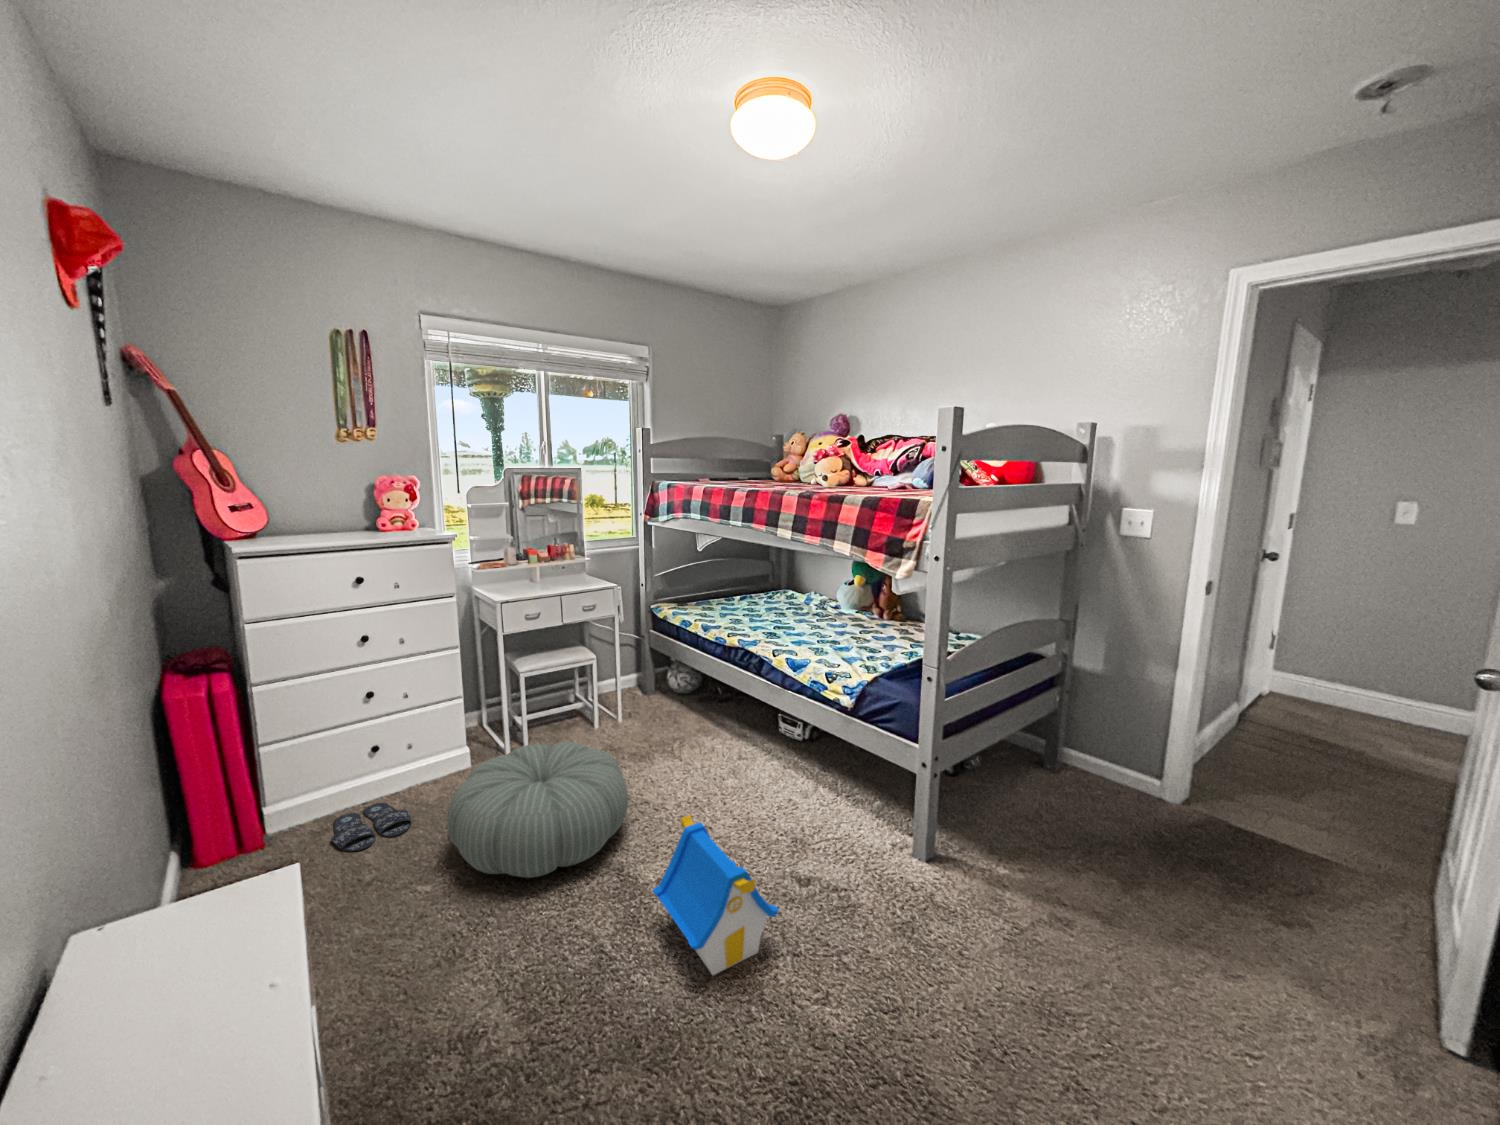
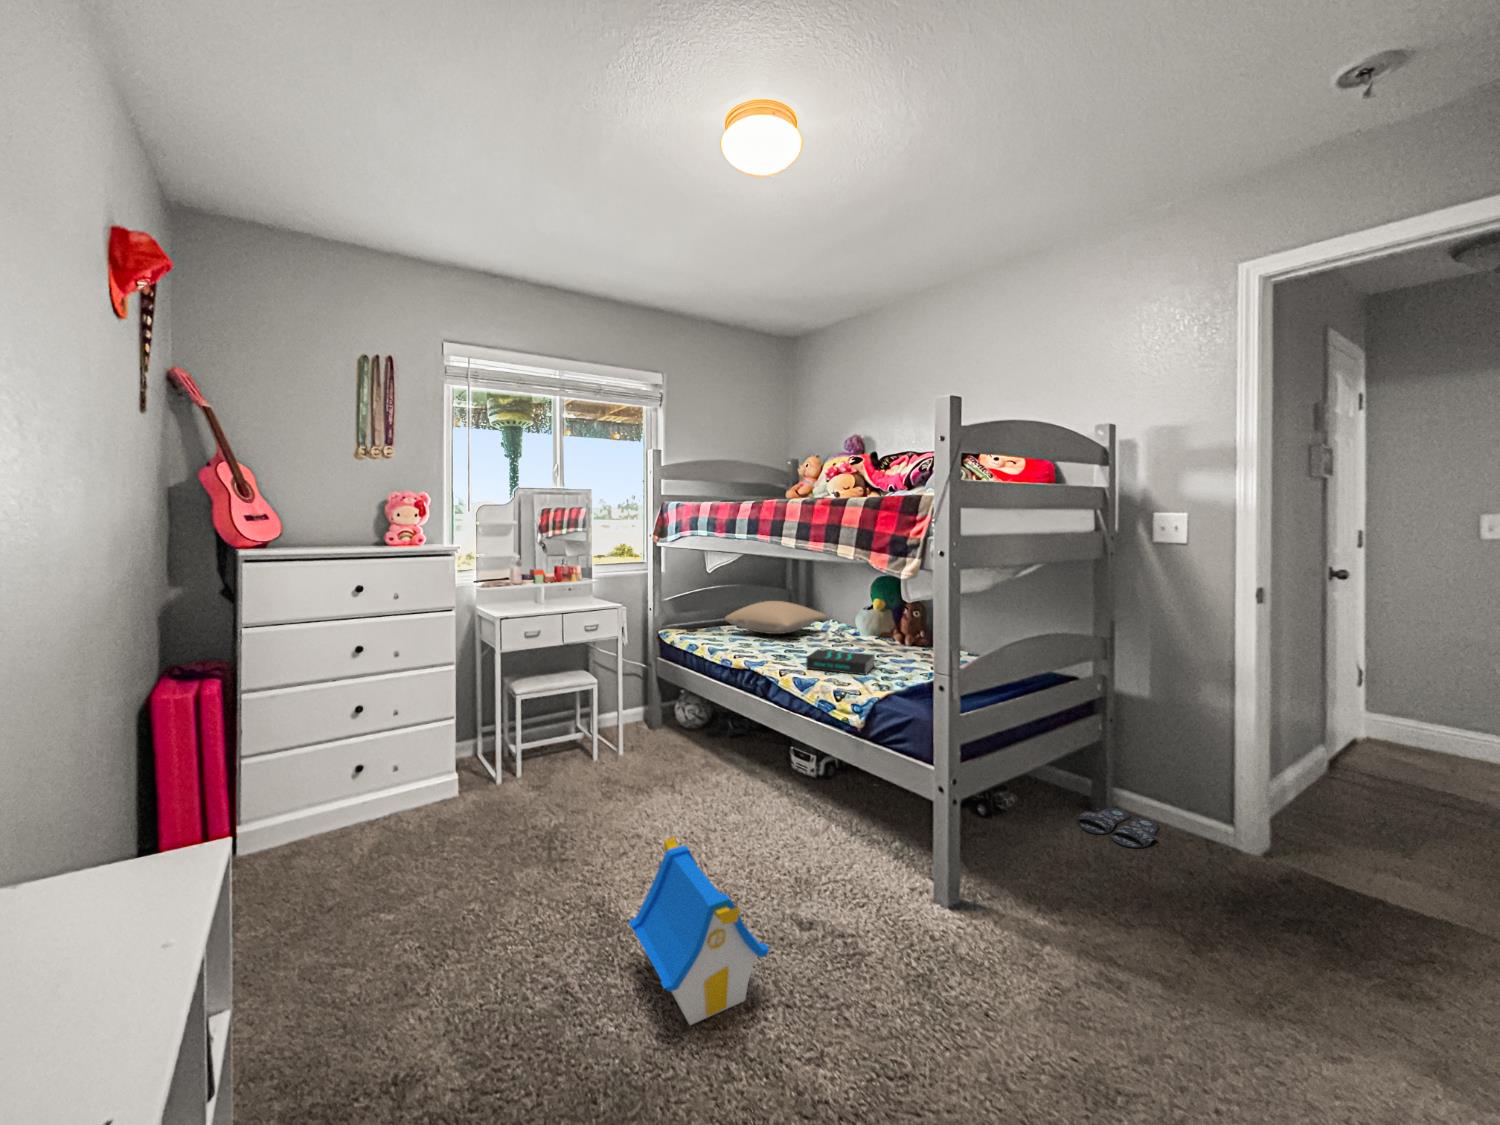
pillow: none [714,574,812,607] -> present [724,601,827,634]
book: none [798,628,862,654] -> present [806,649,875,675]
pouf: present [447,742,628,878] -> none [418,763,616,906]
slippers: present [331,803,411,851] -> present [1078,808,1159,848]

